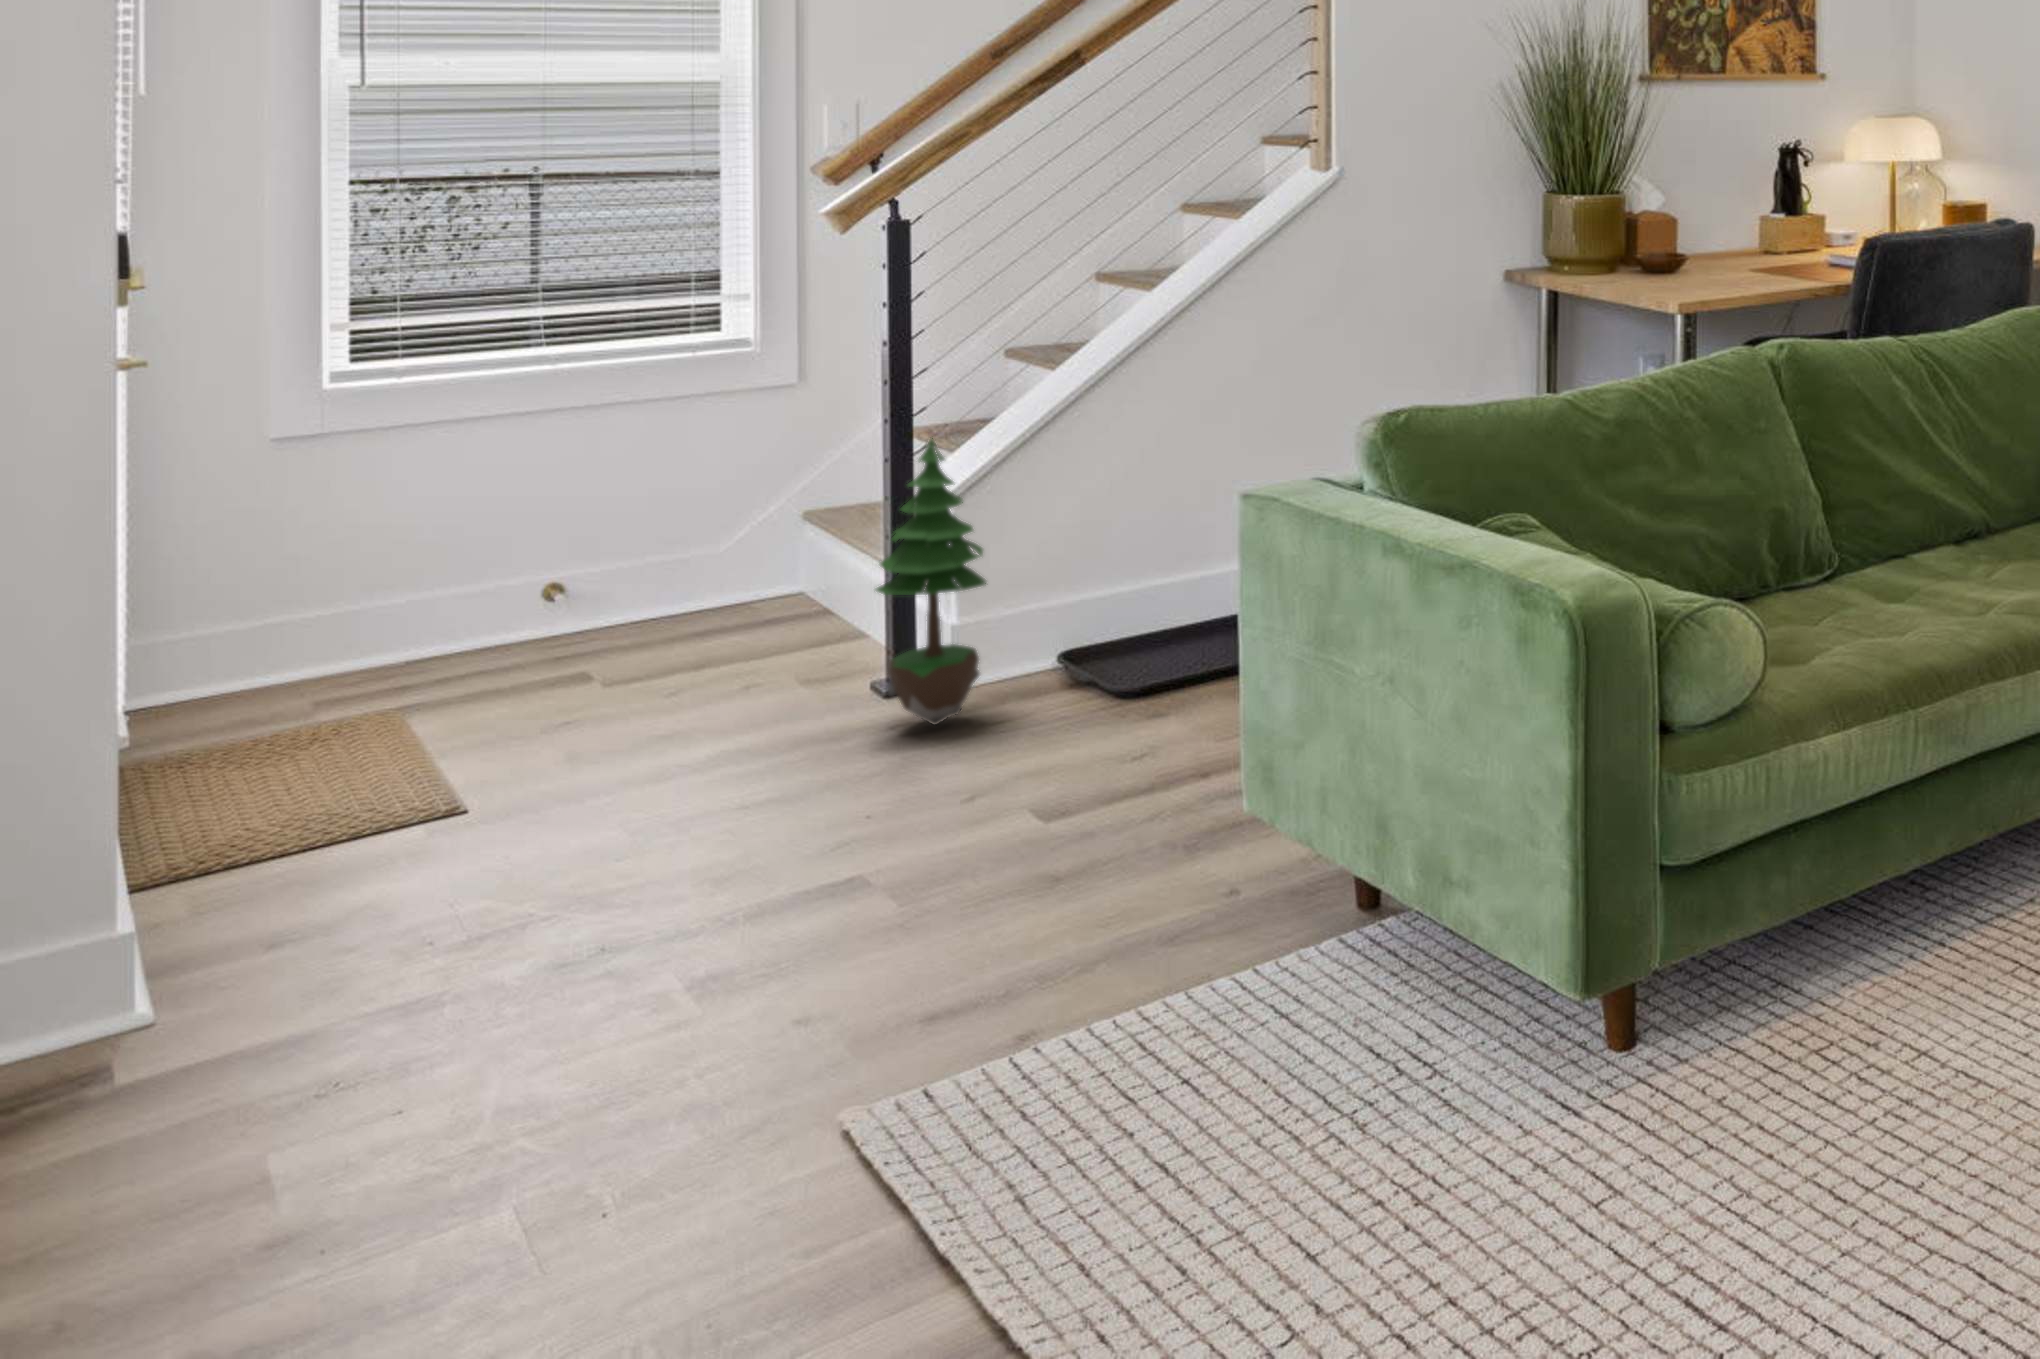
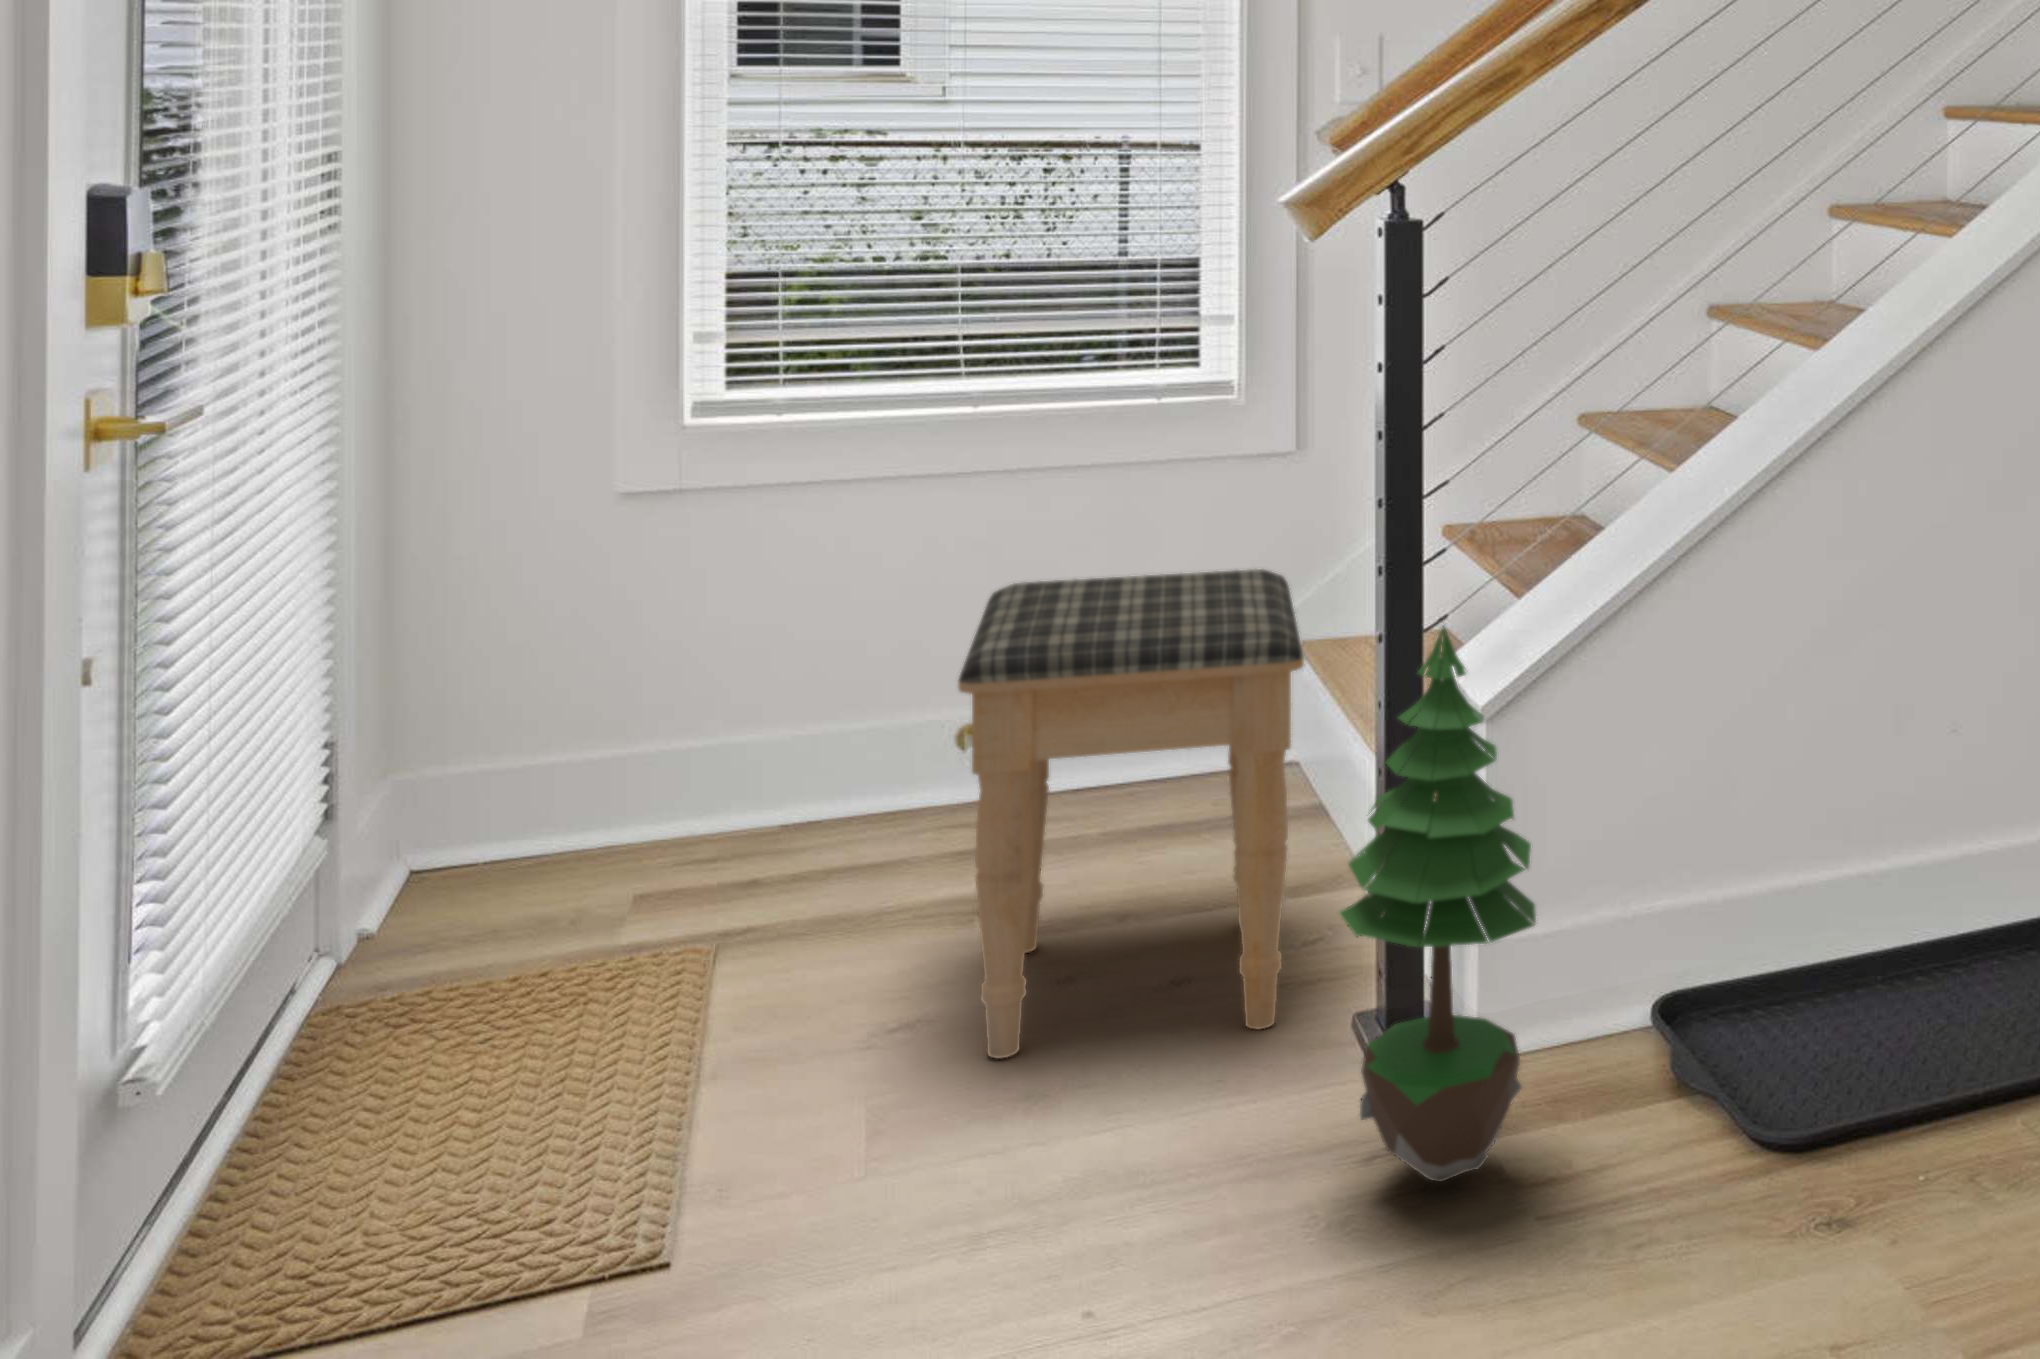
footstool: none [603,441,835,721] -> present [958,569,1304,1058]

